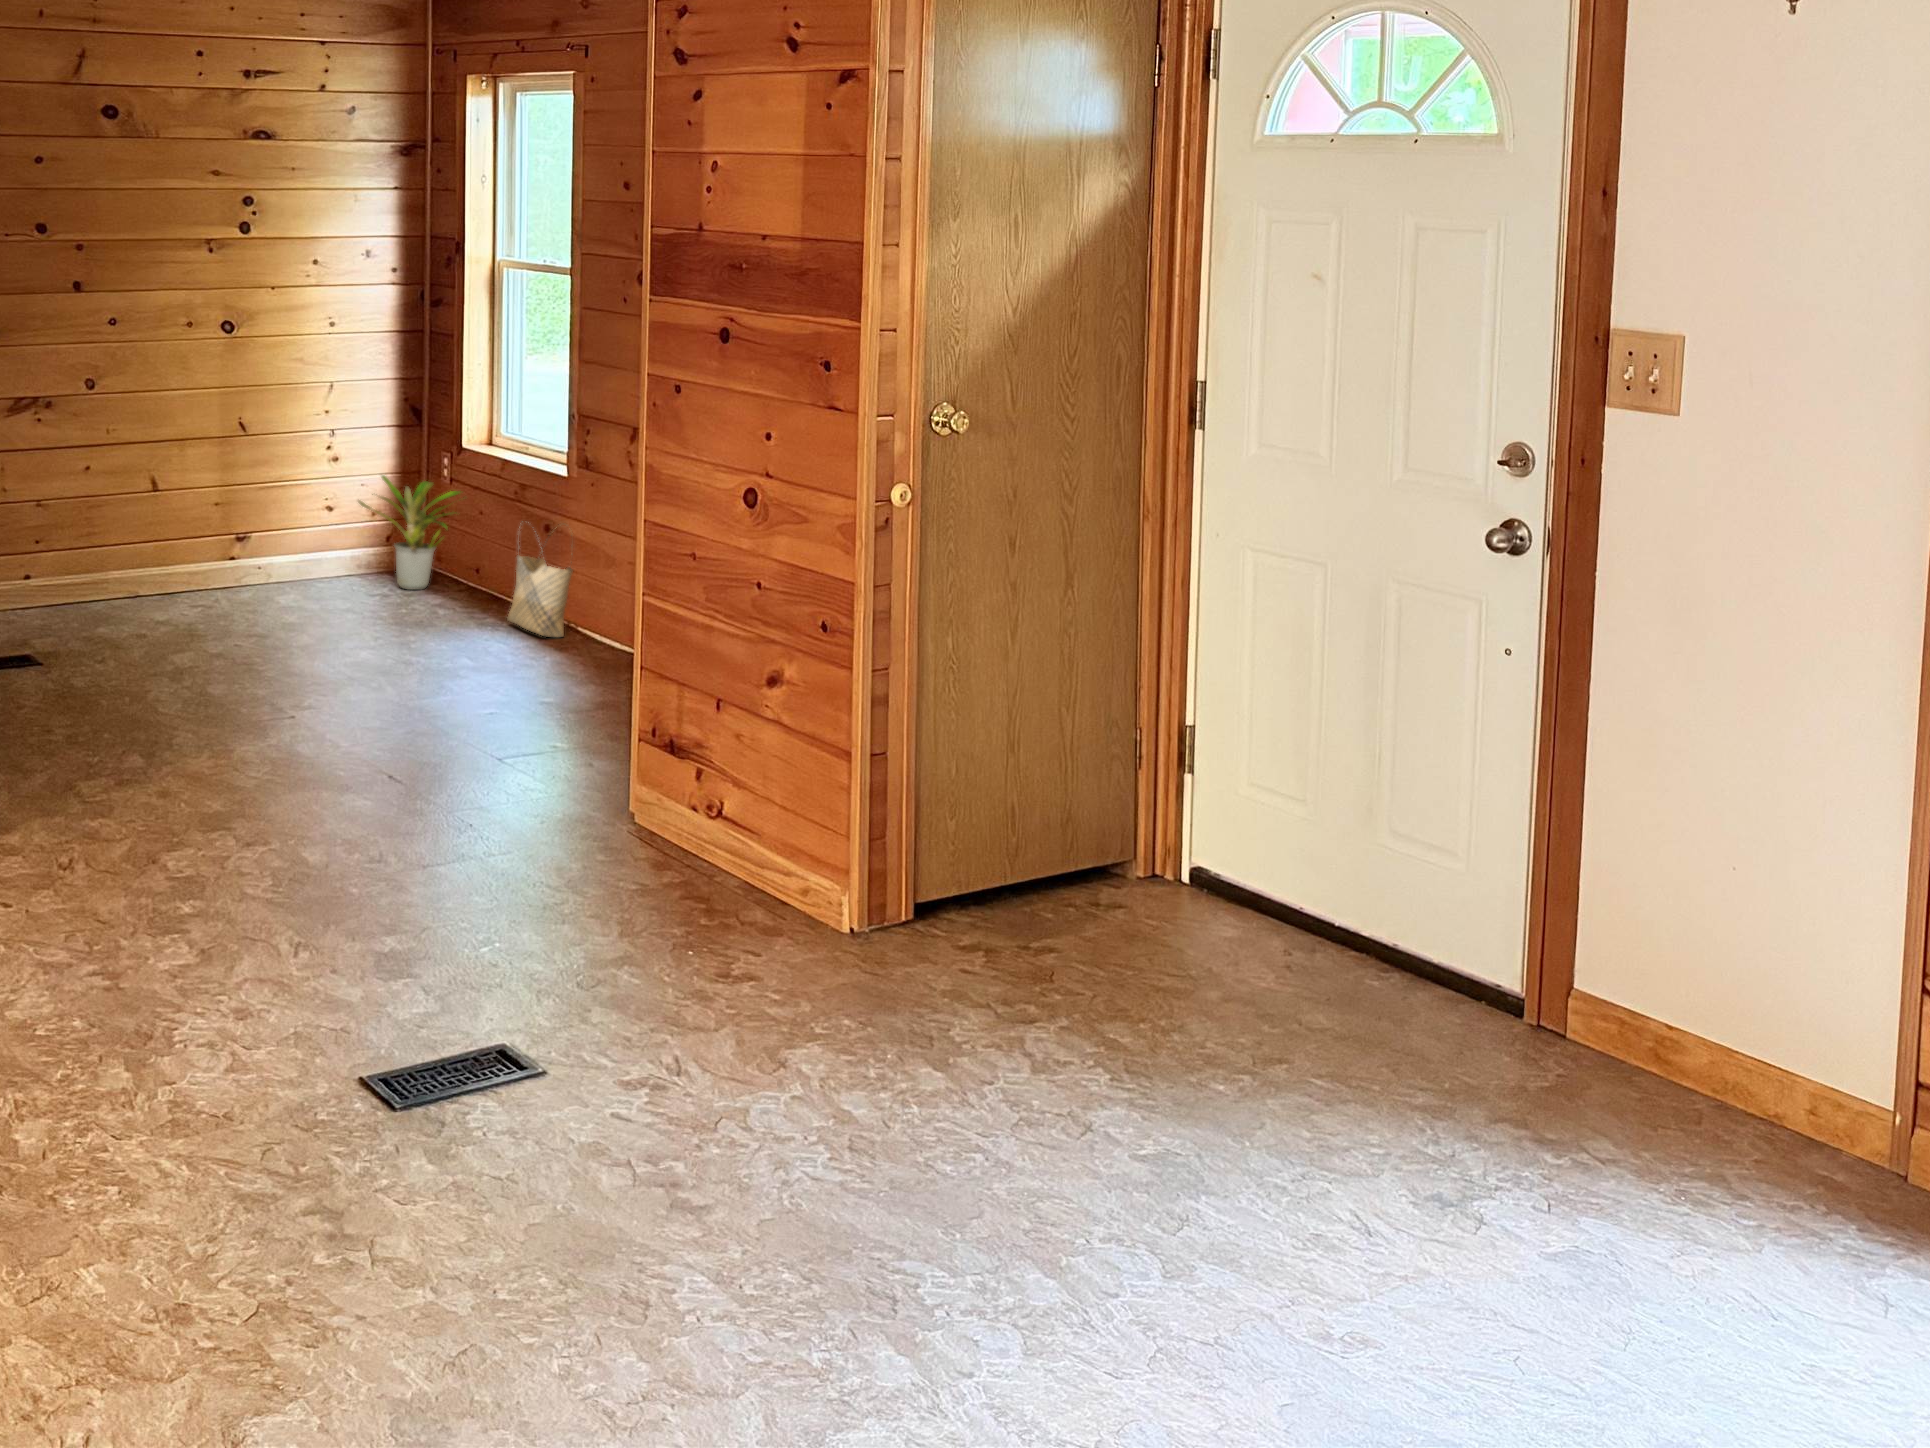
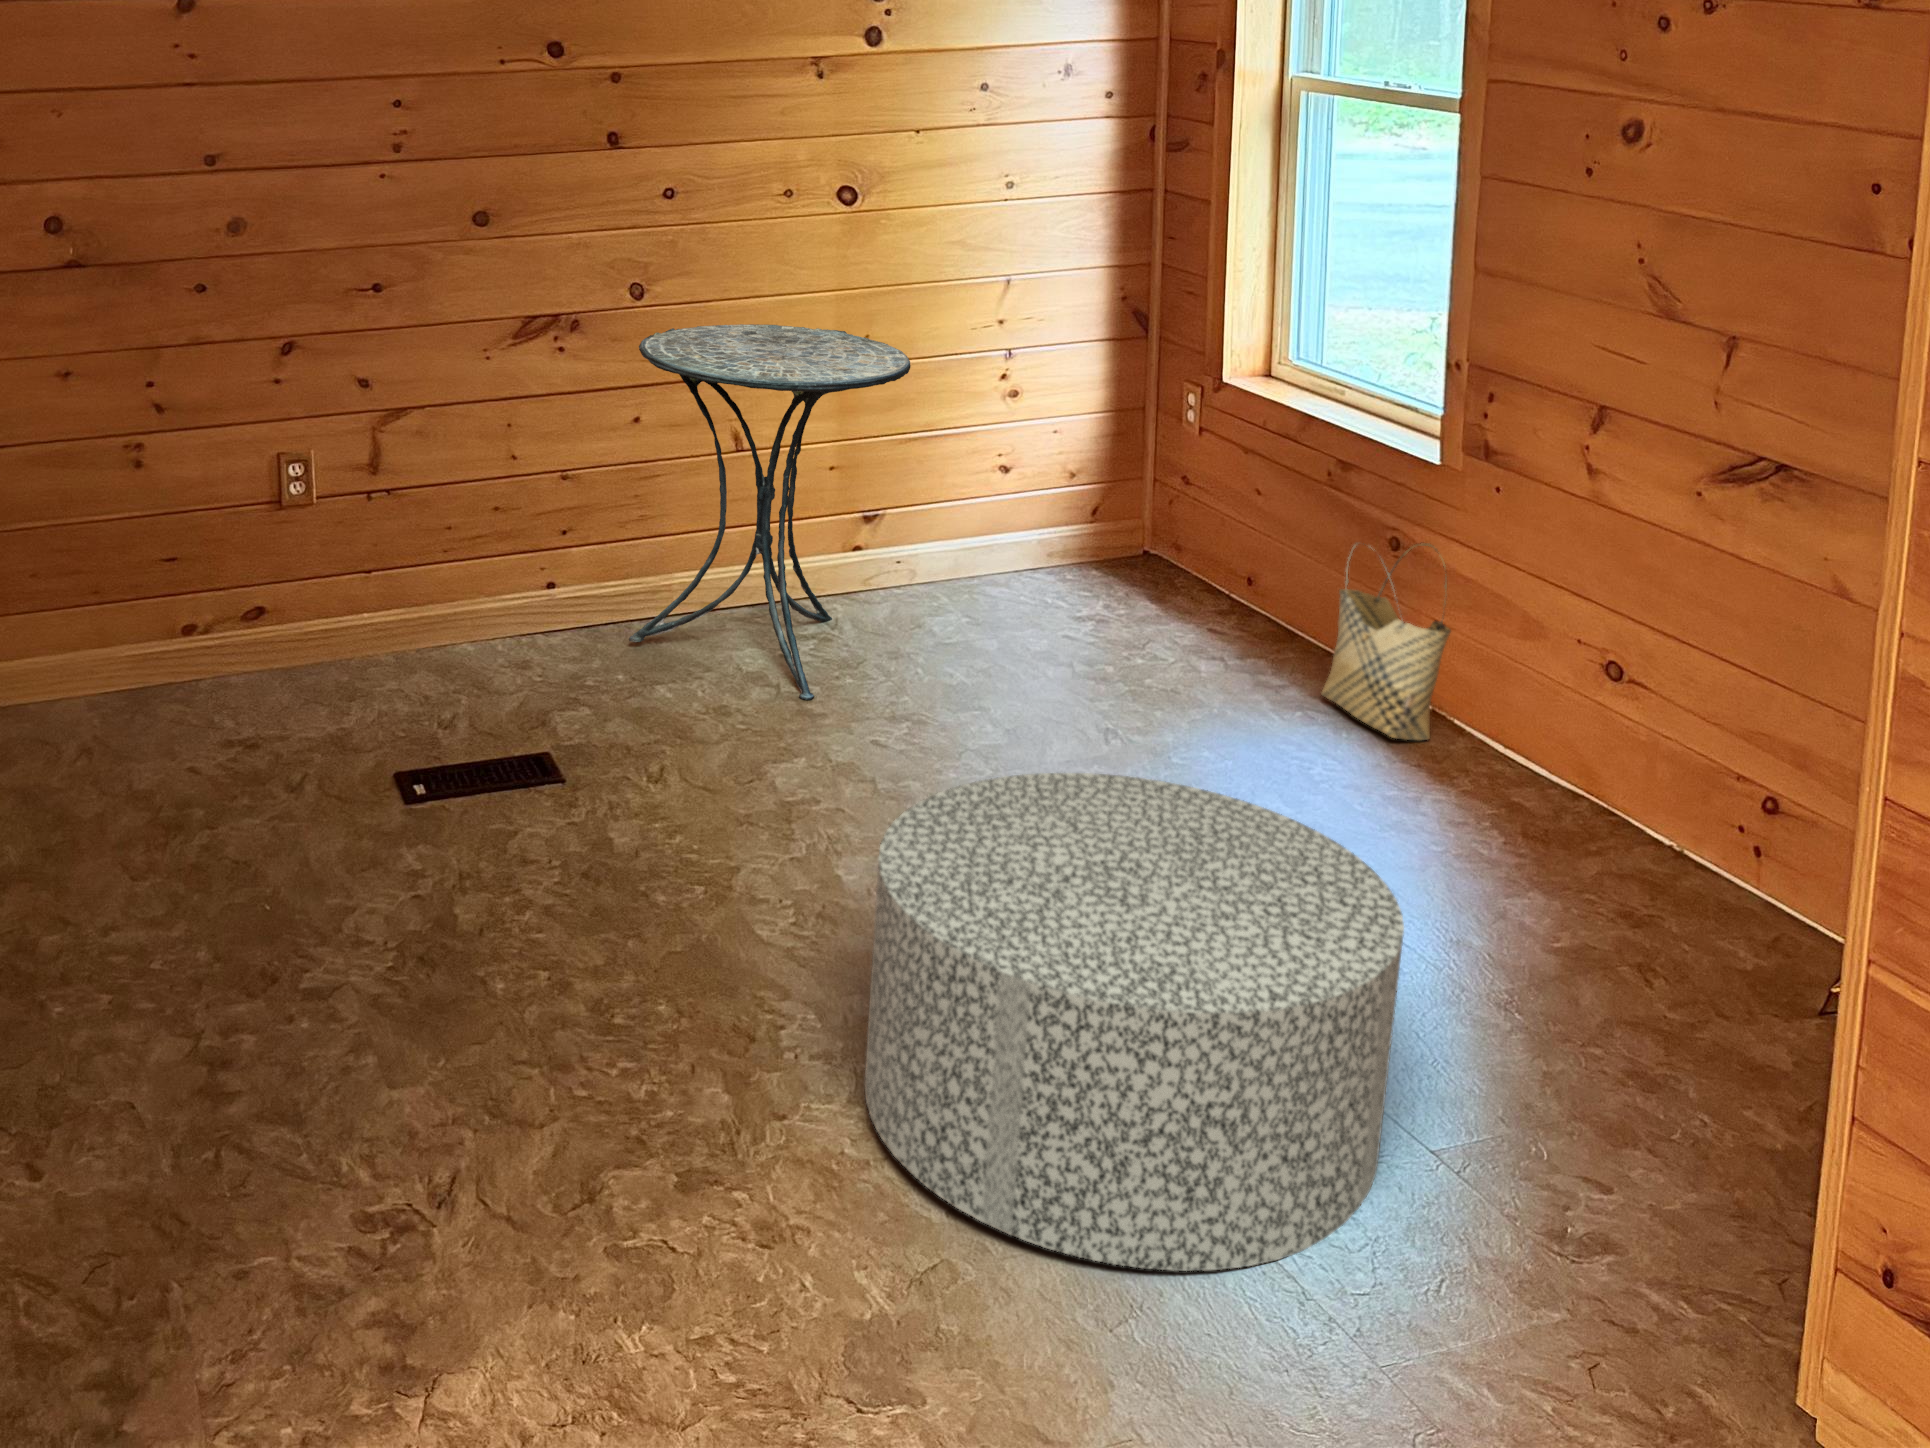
side table: none [78,408,262,632] -> present [629,324,911,700]
potted plant: present [359,475,460,590] -> none [1050,424,1230,604]
ottoman: none [214,603,484,794] -> present [865,773,1404,1271]

